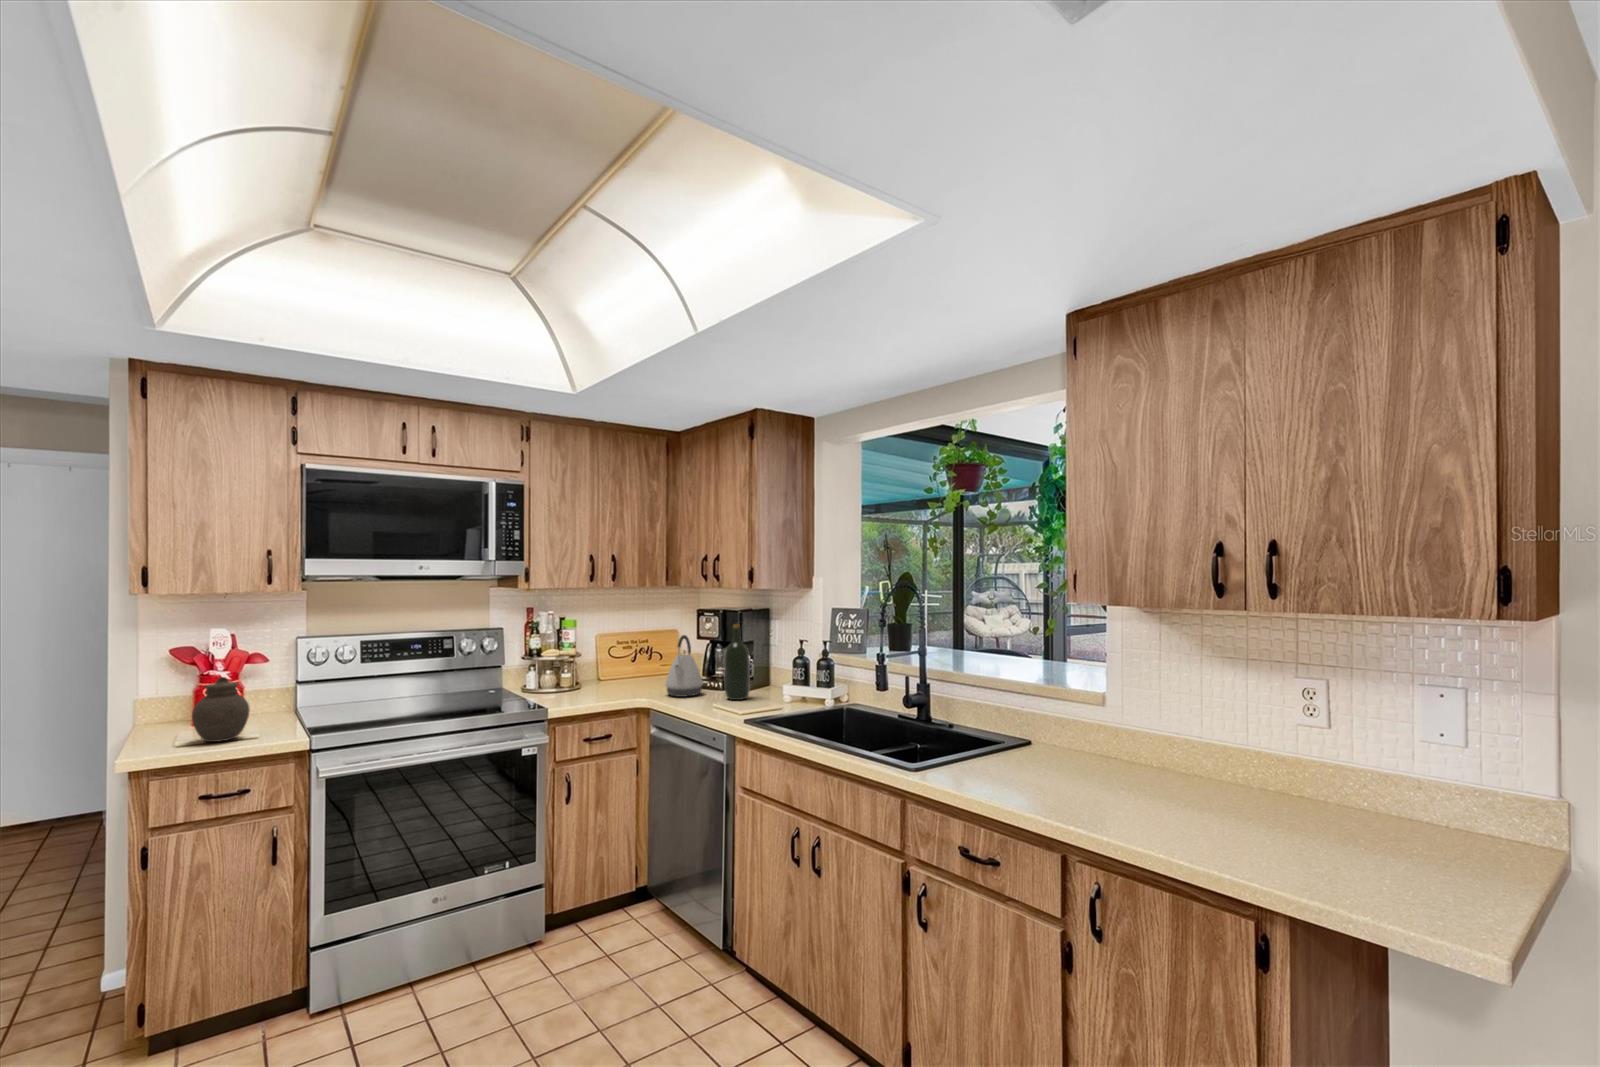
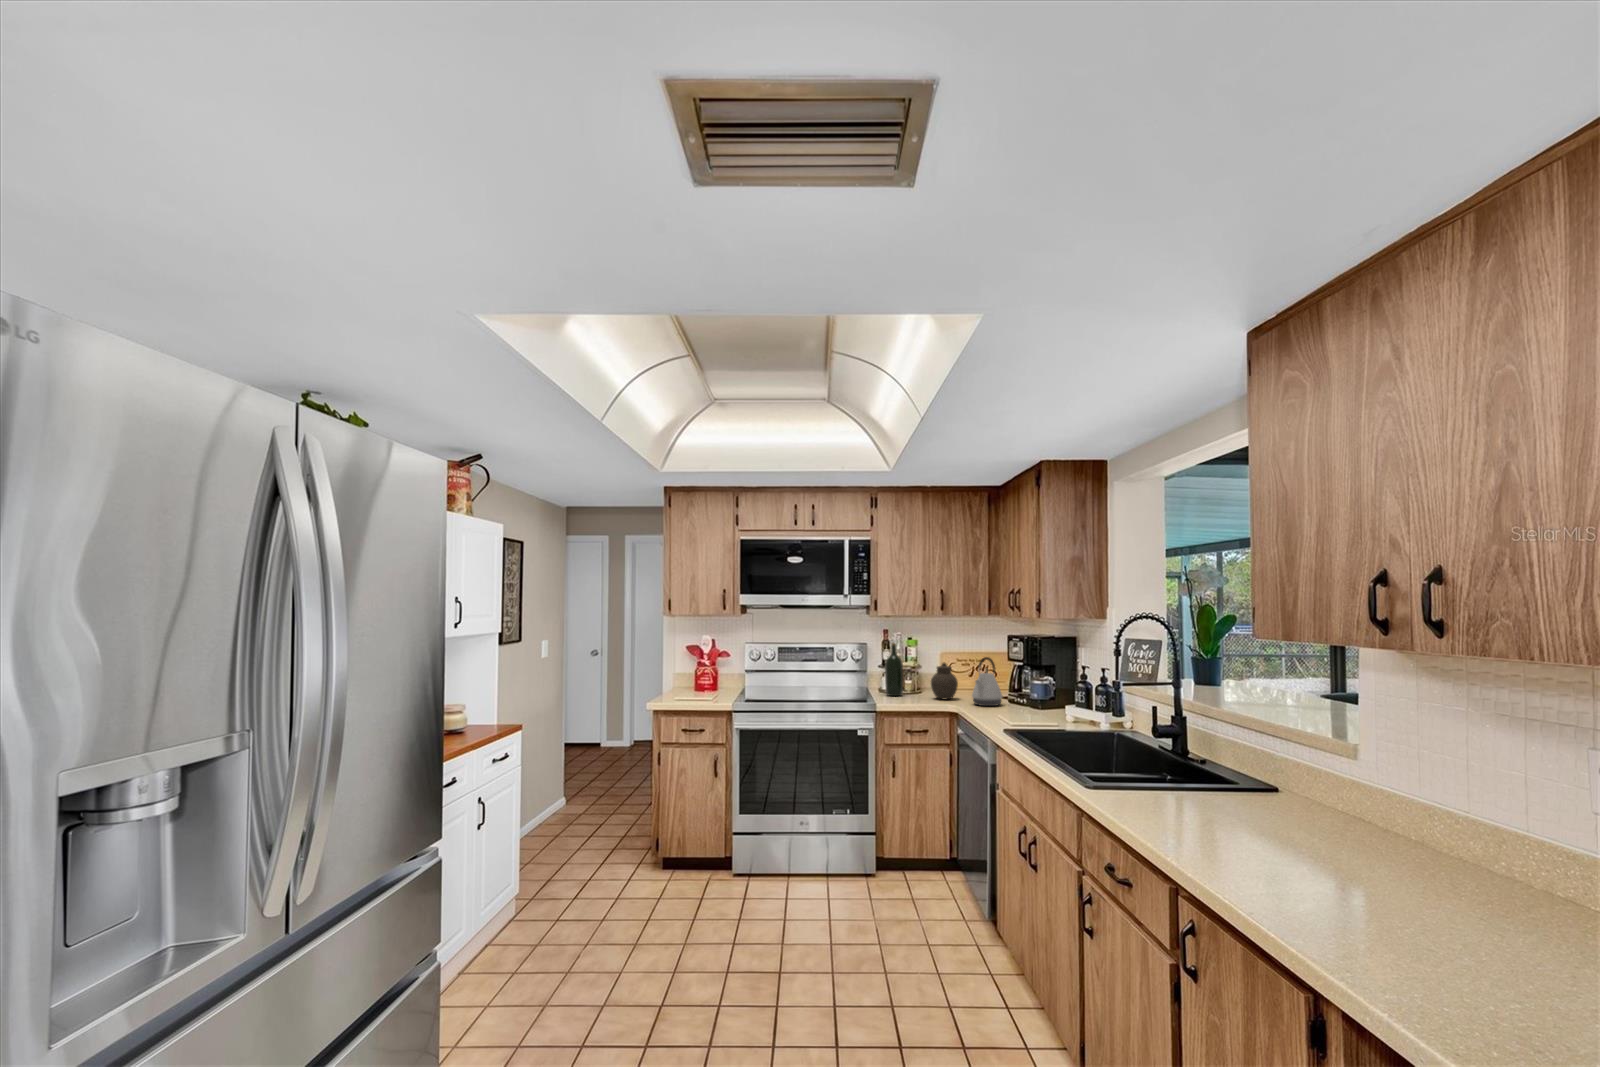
wine bottle: present [724,624,750,700] -> present [885,643,903,696]
jar: present [192,677,250,742] -> present [931,663,958,699]

